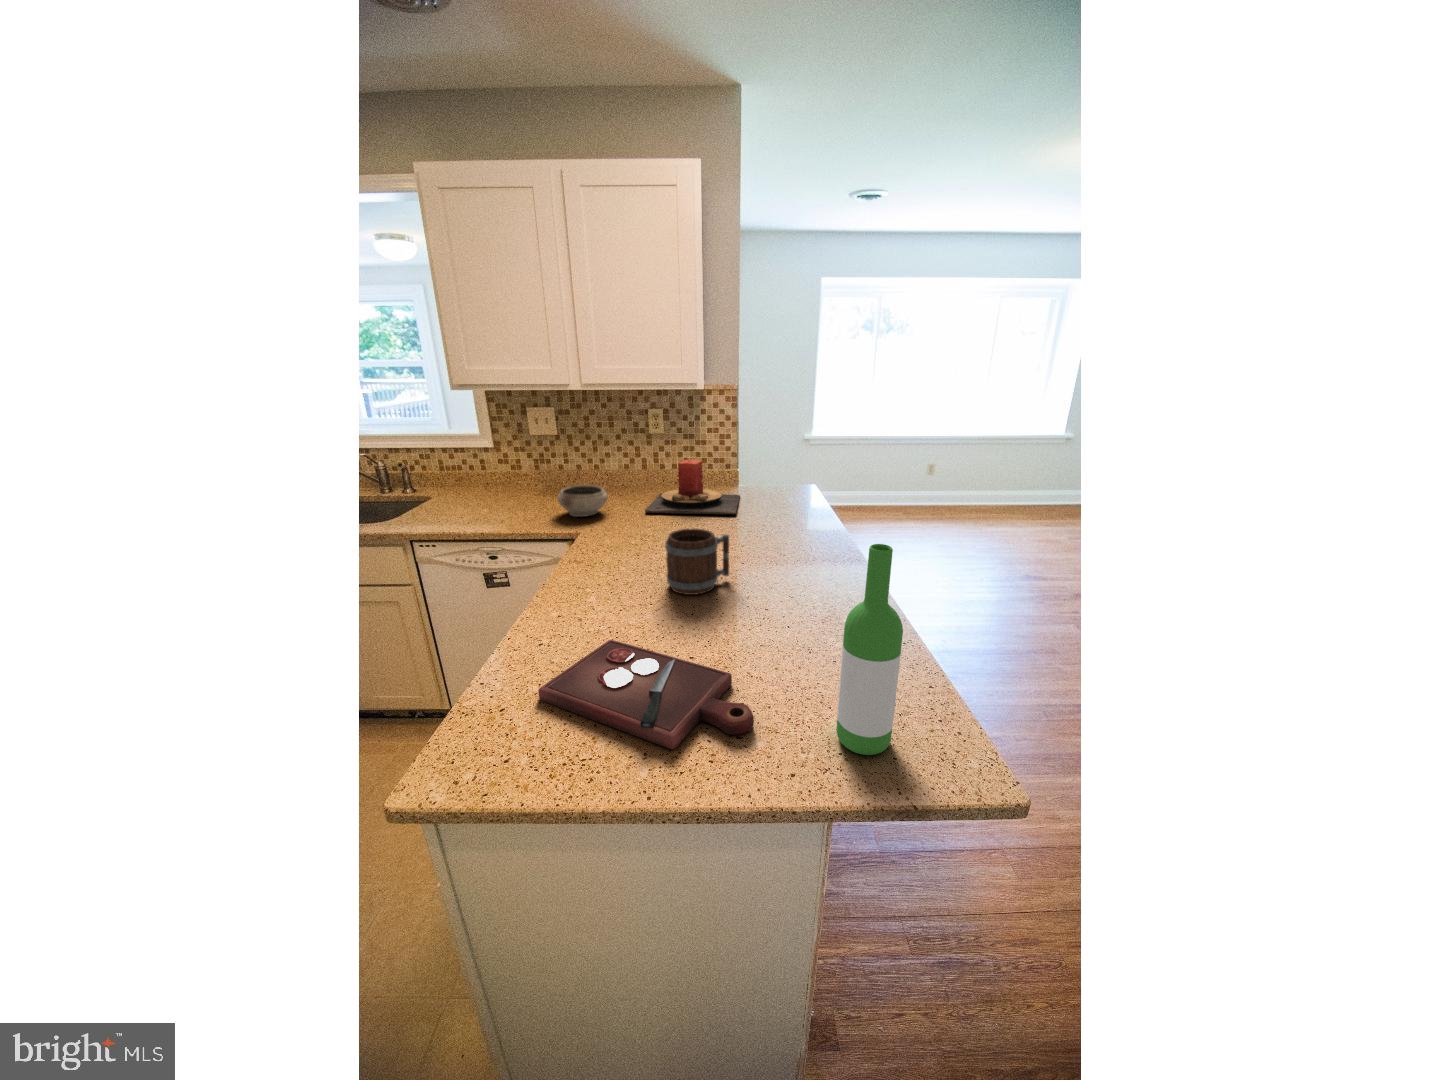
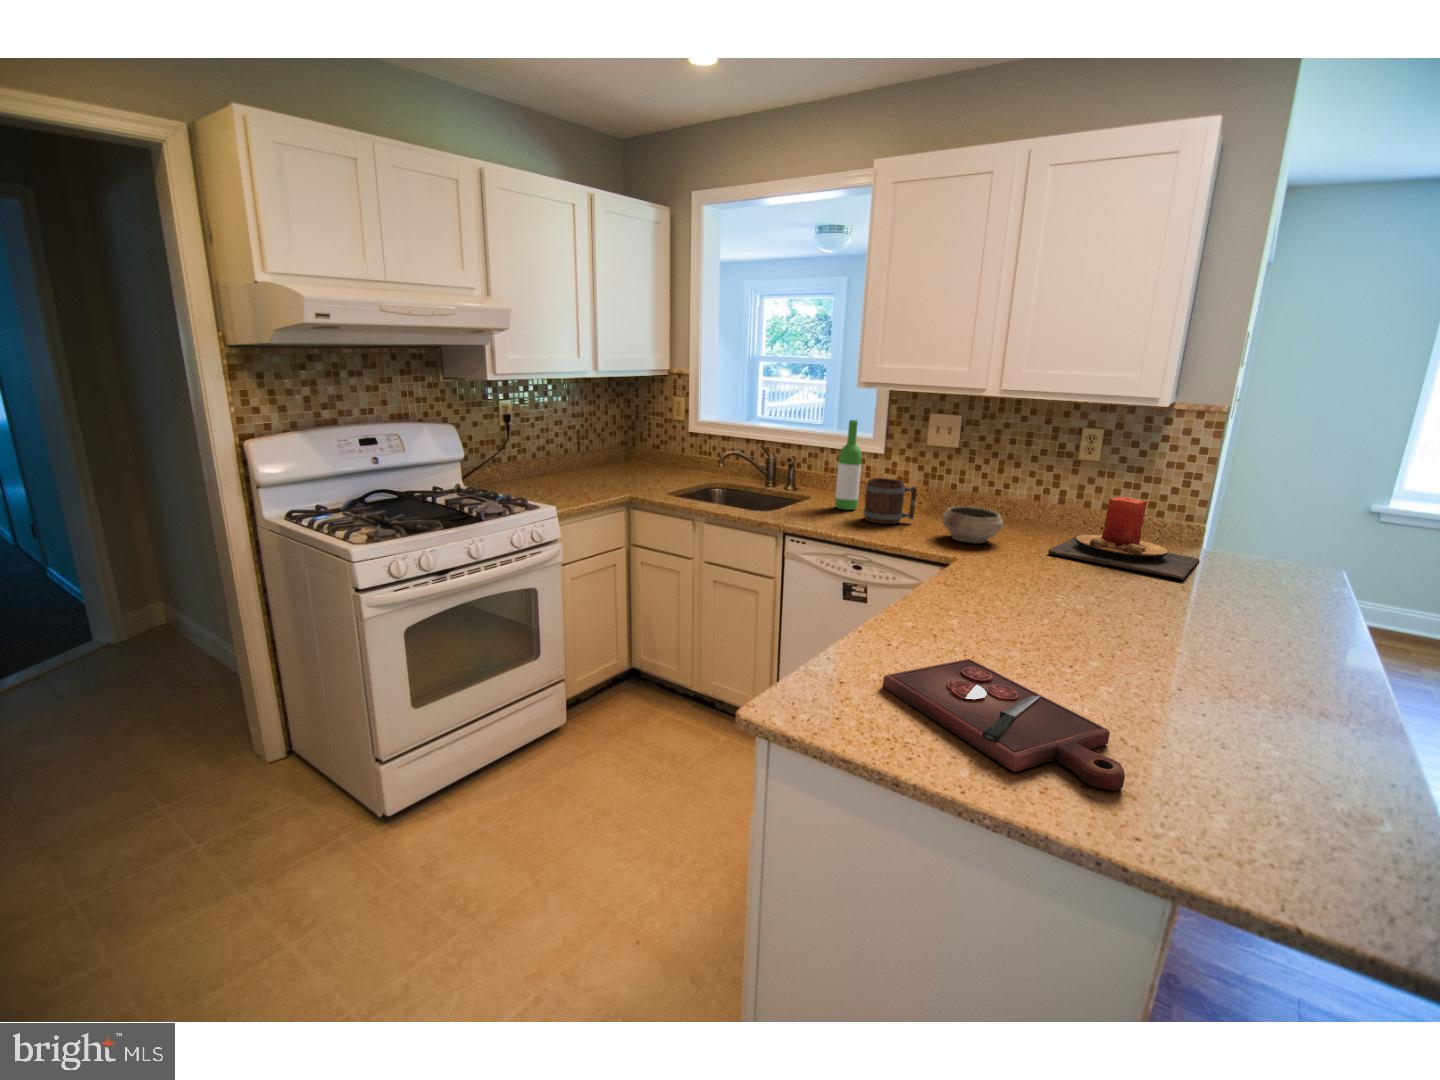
mug: present [665,529,729,595] -> present [863,478,917,524]
wine bottle: present [836,544,903,755] -> present [835,420,862,510]

